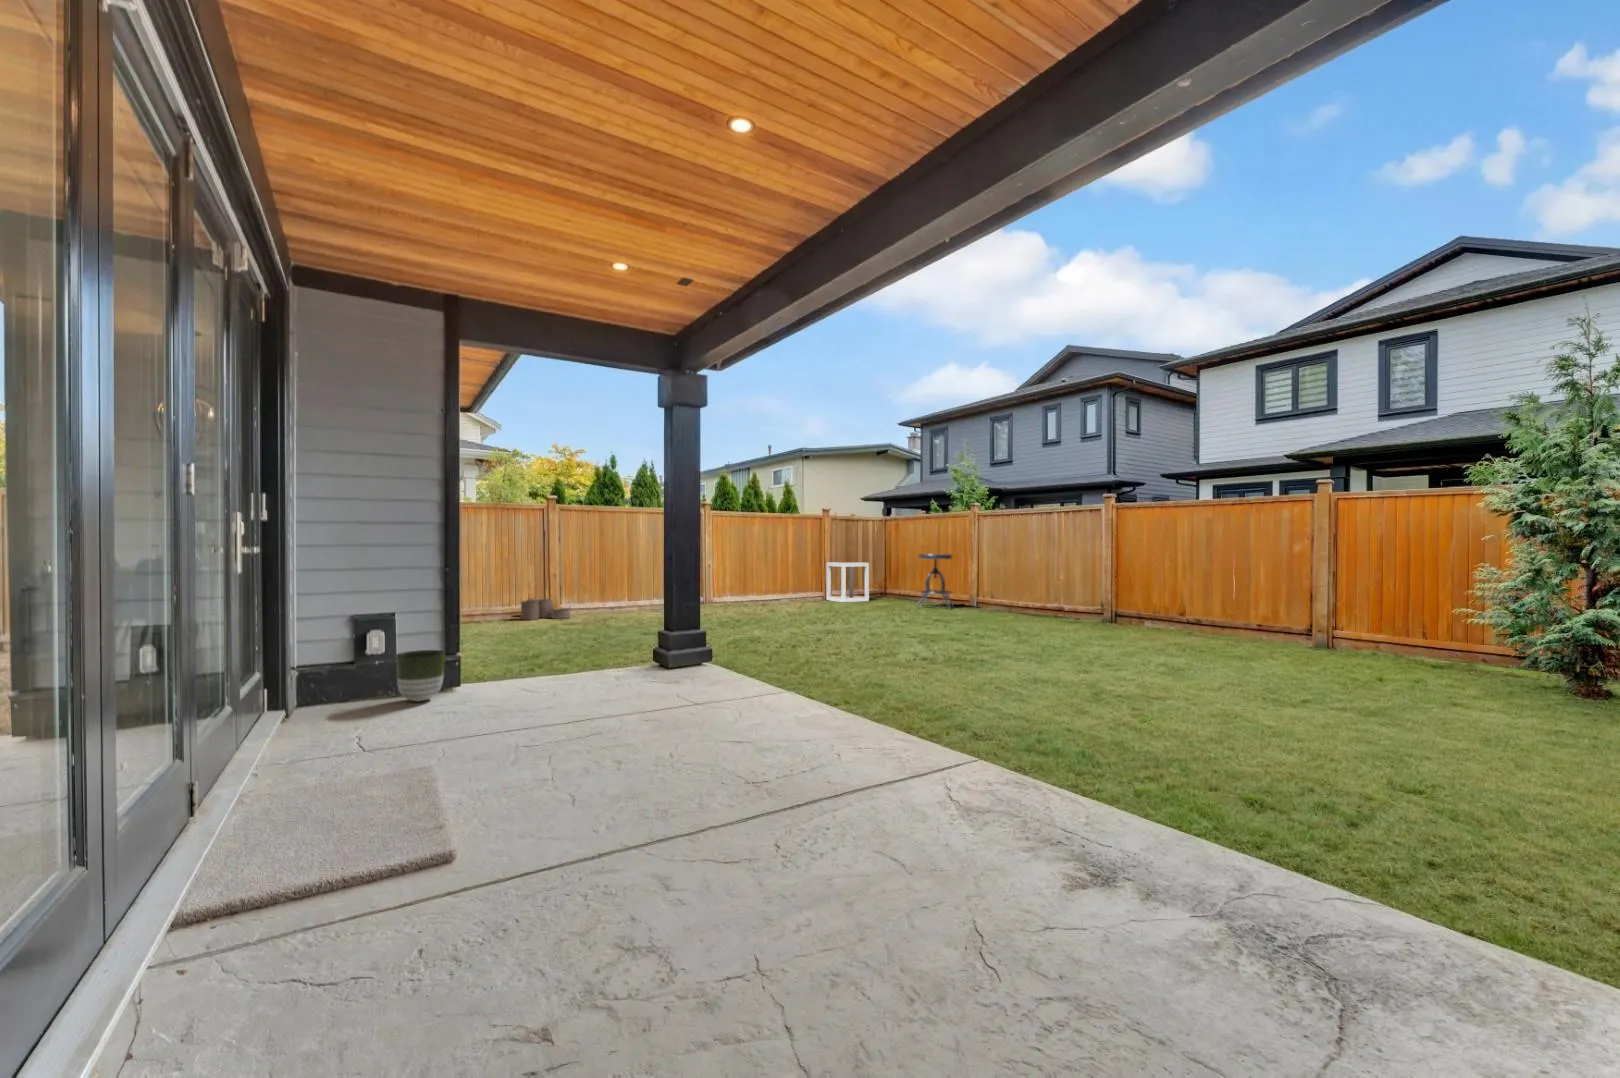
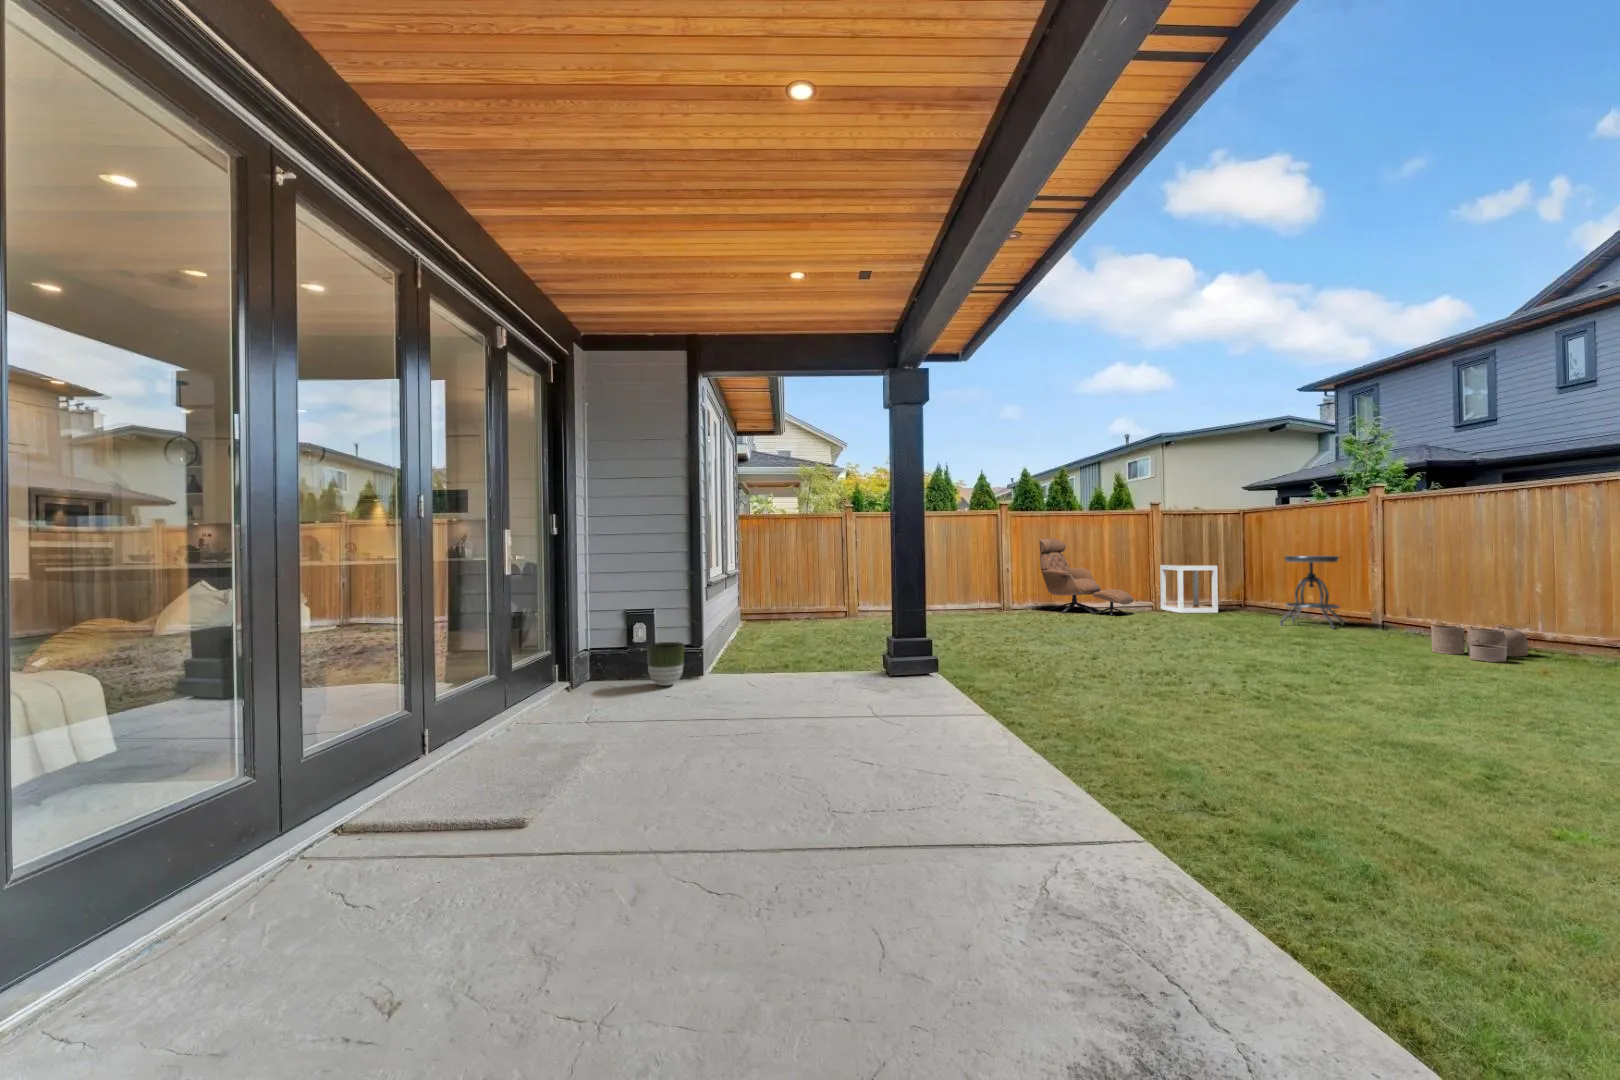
lounge chair: none [734,538,810,607] -> present [1039,538,1133,616]
woven basket: present [521,598,570,620] -> present [1431,621,1528,662]

